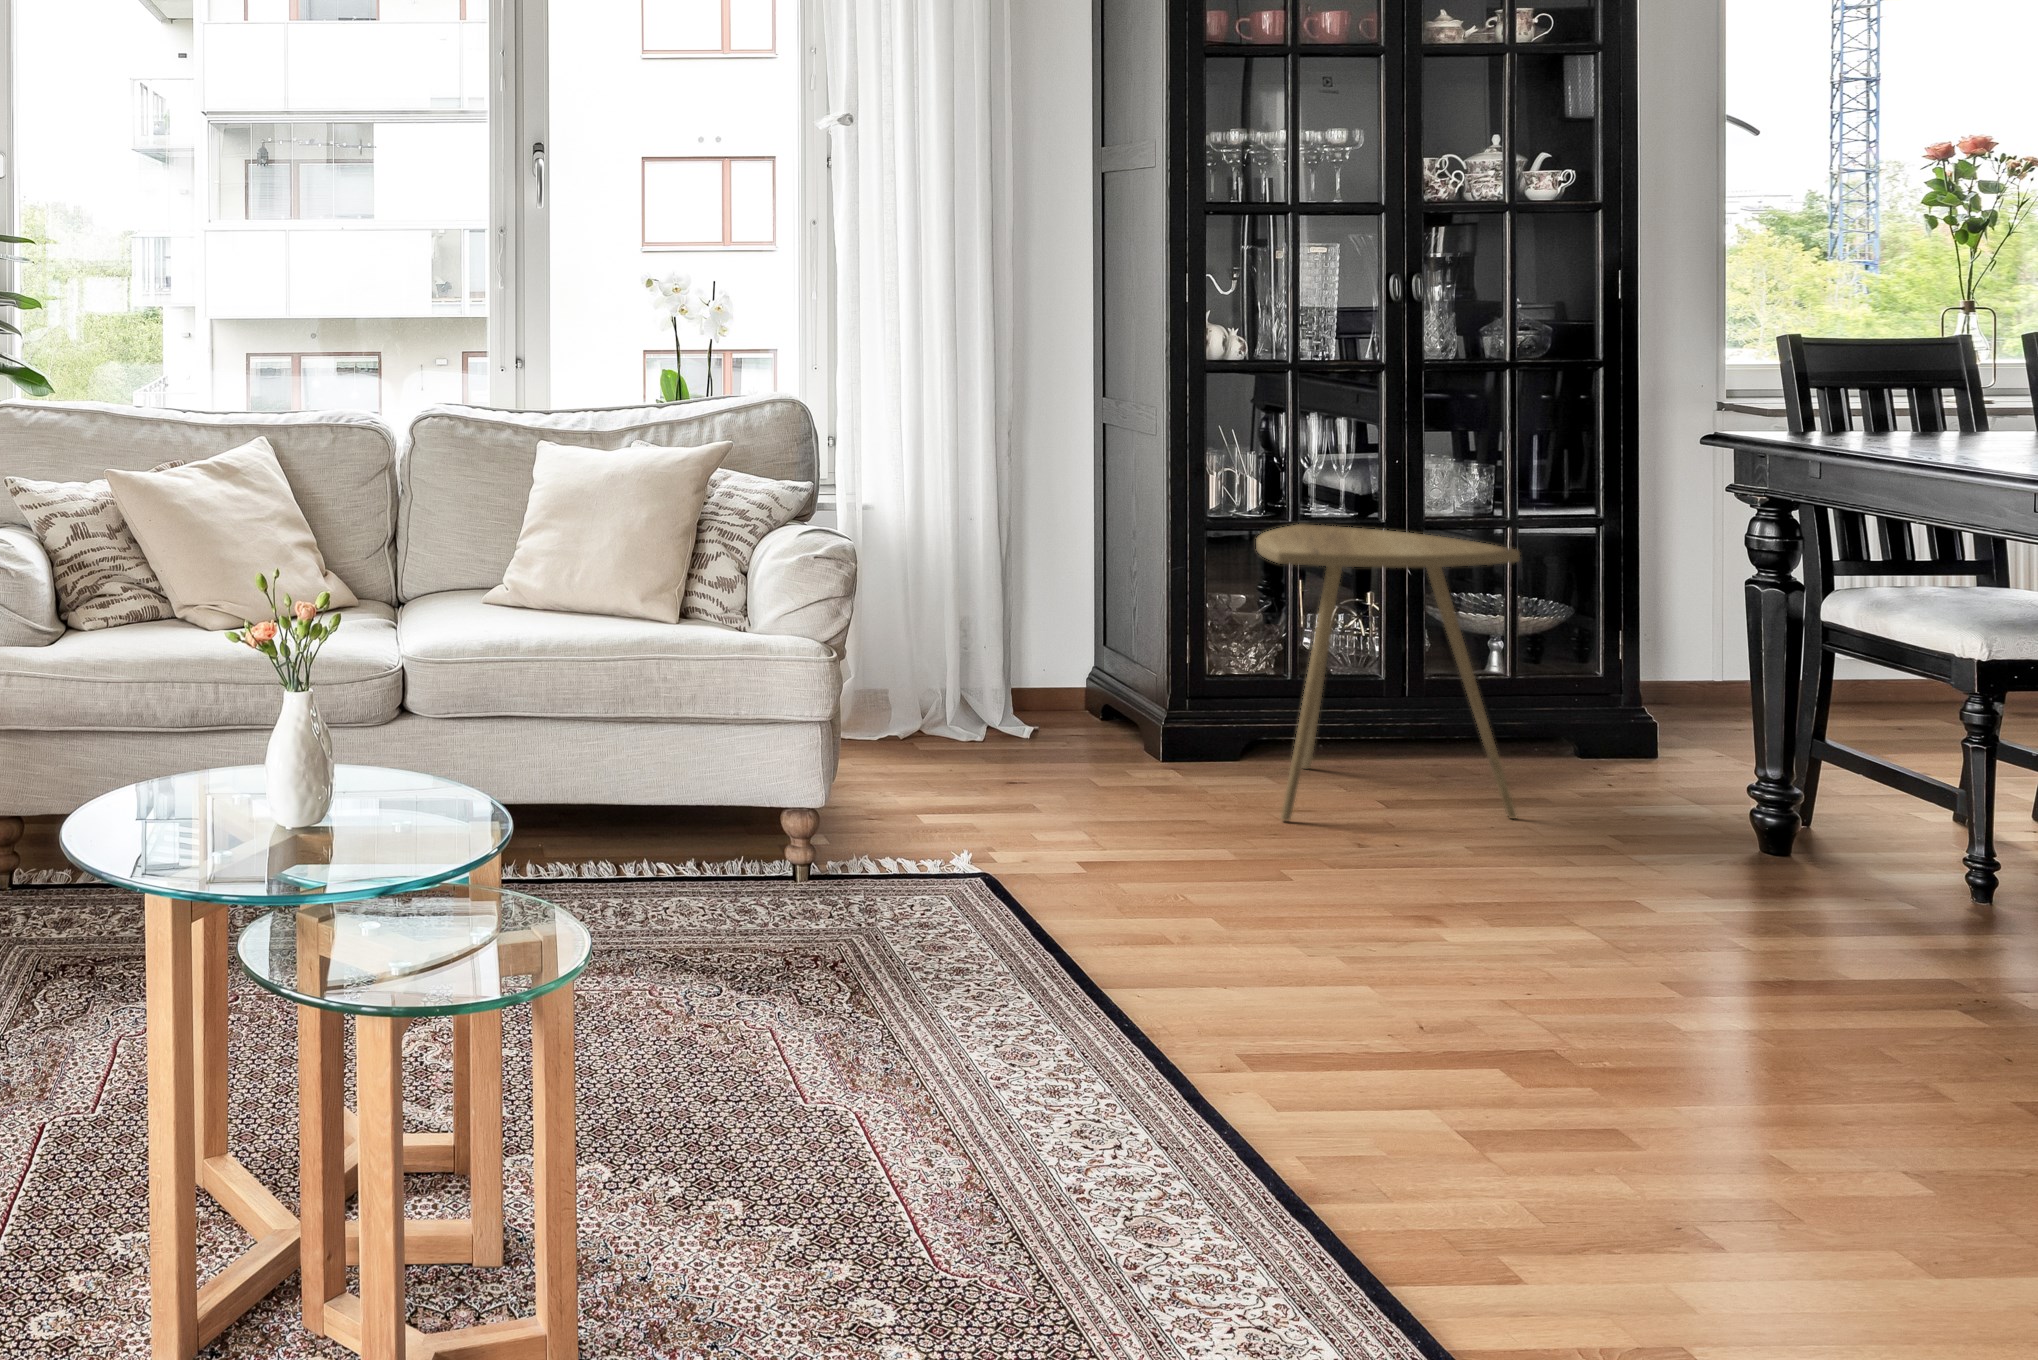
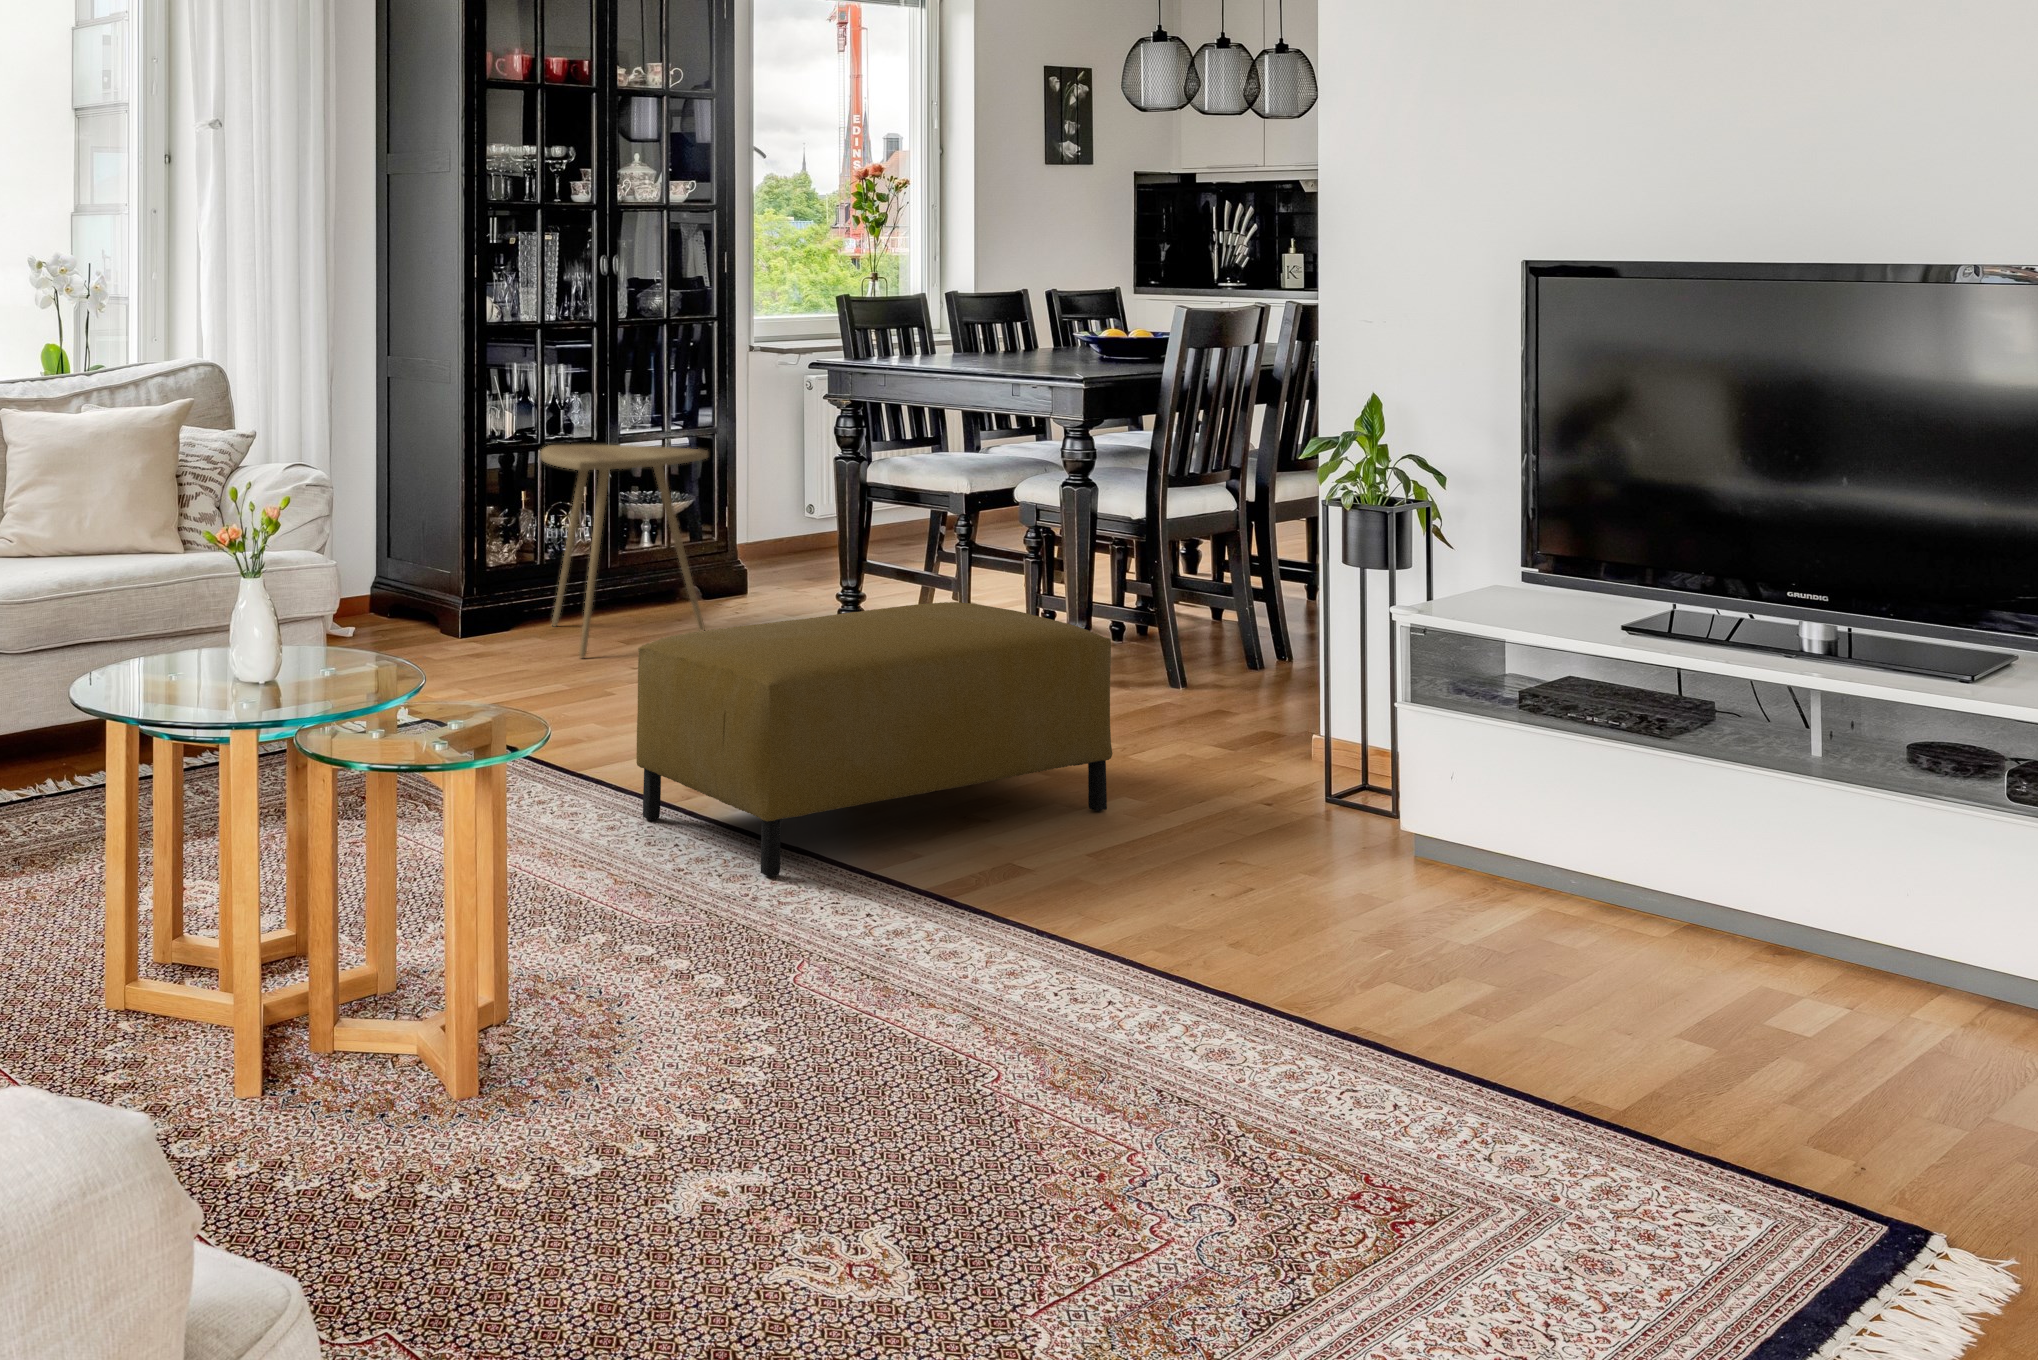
ottoman: none [1041,828,1927,1293] -> present [637,602,1113,877]

